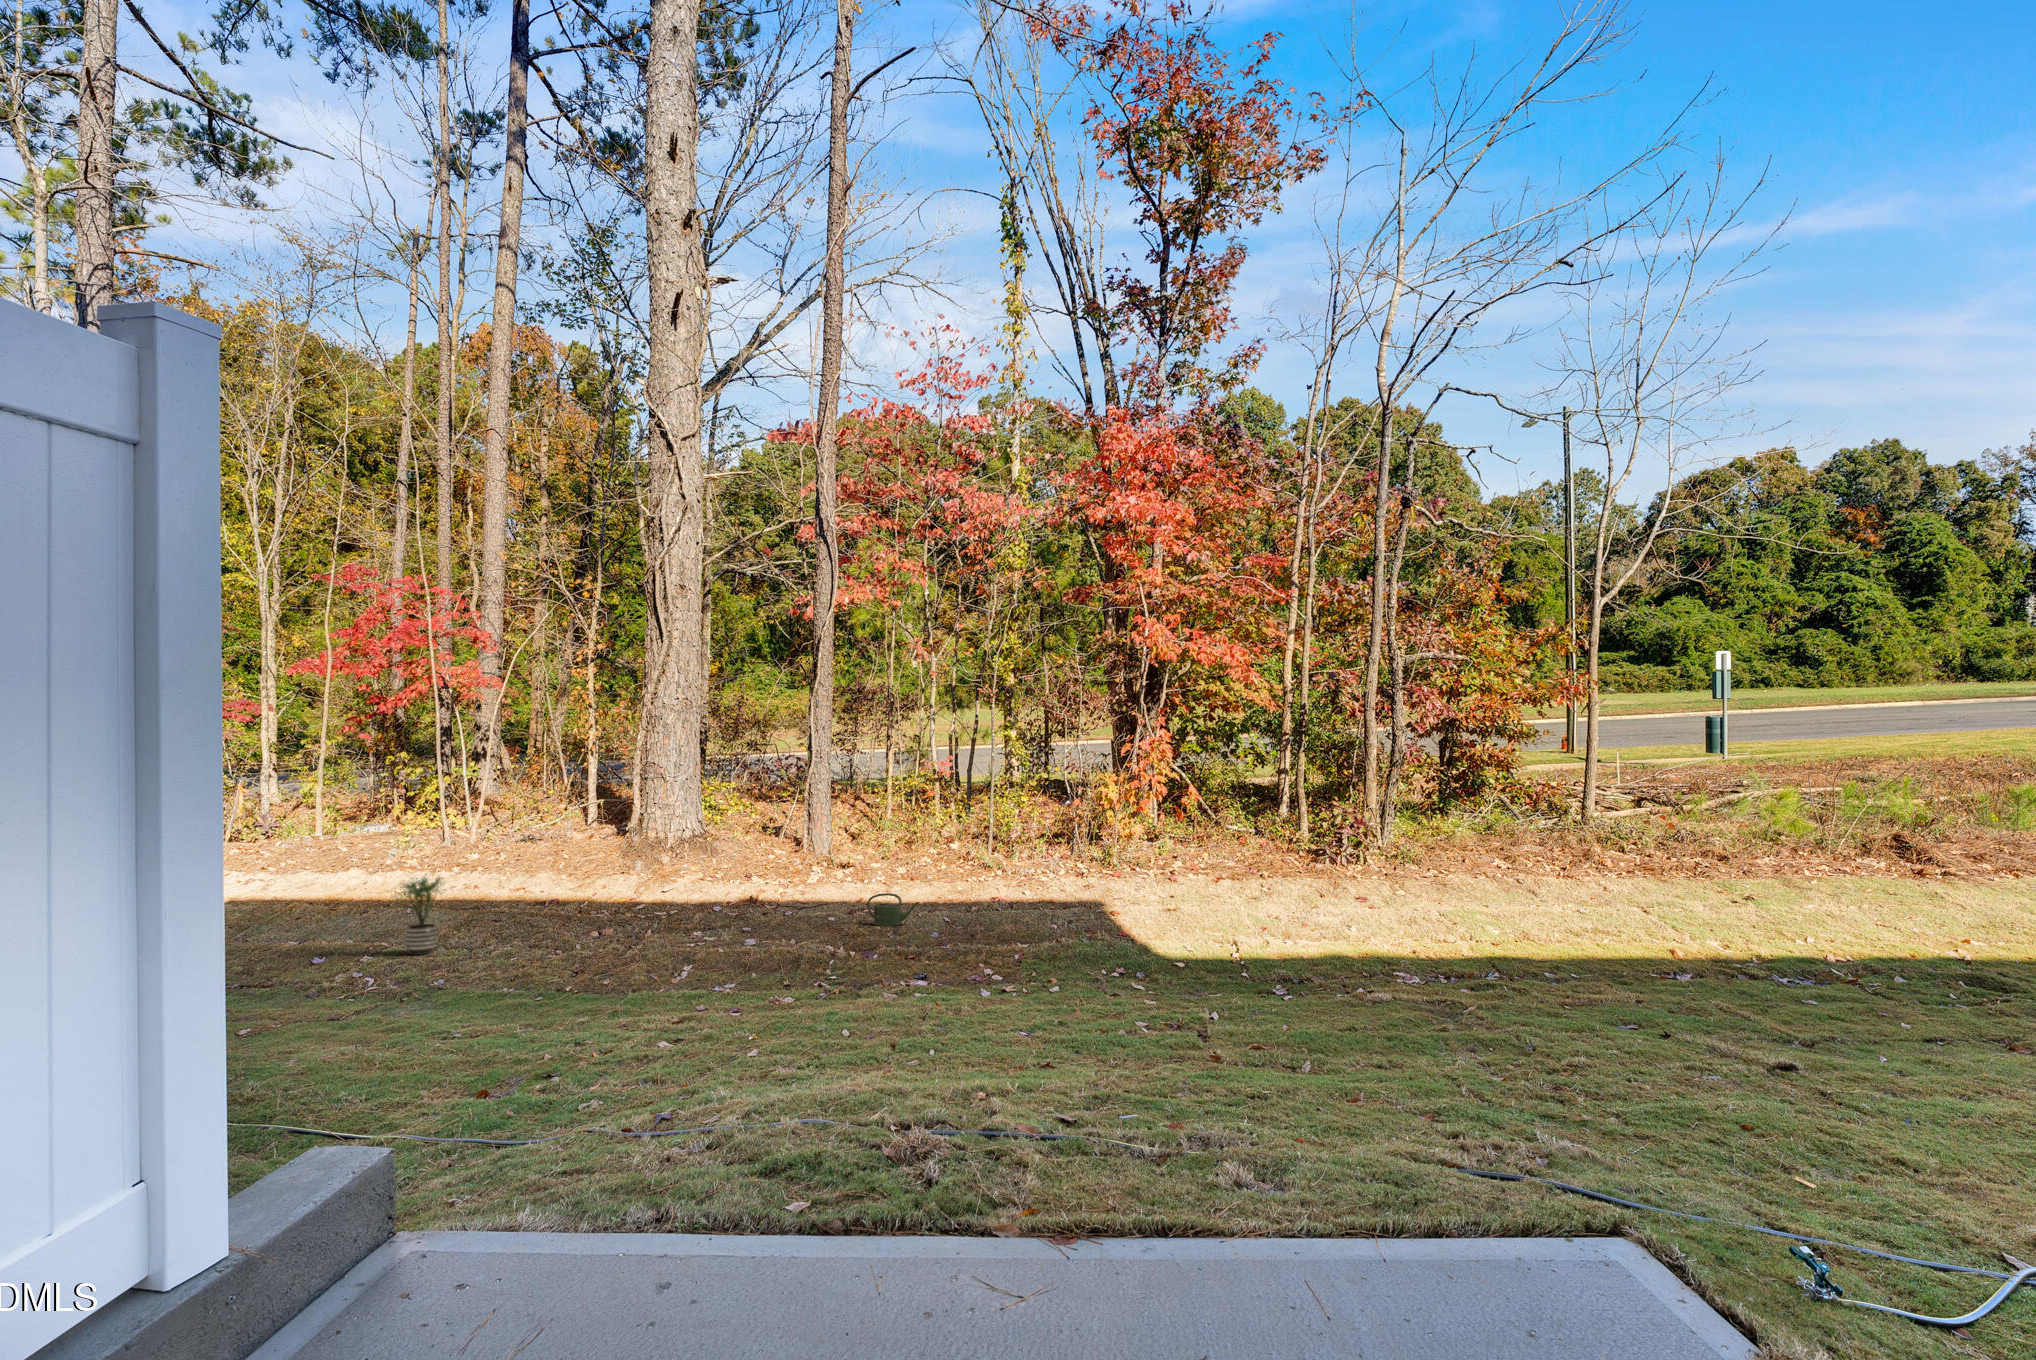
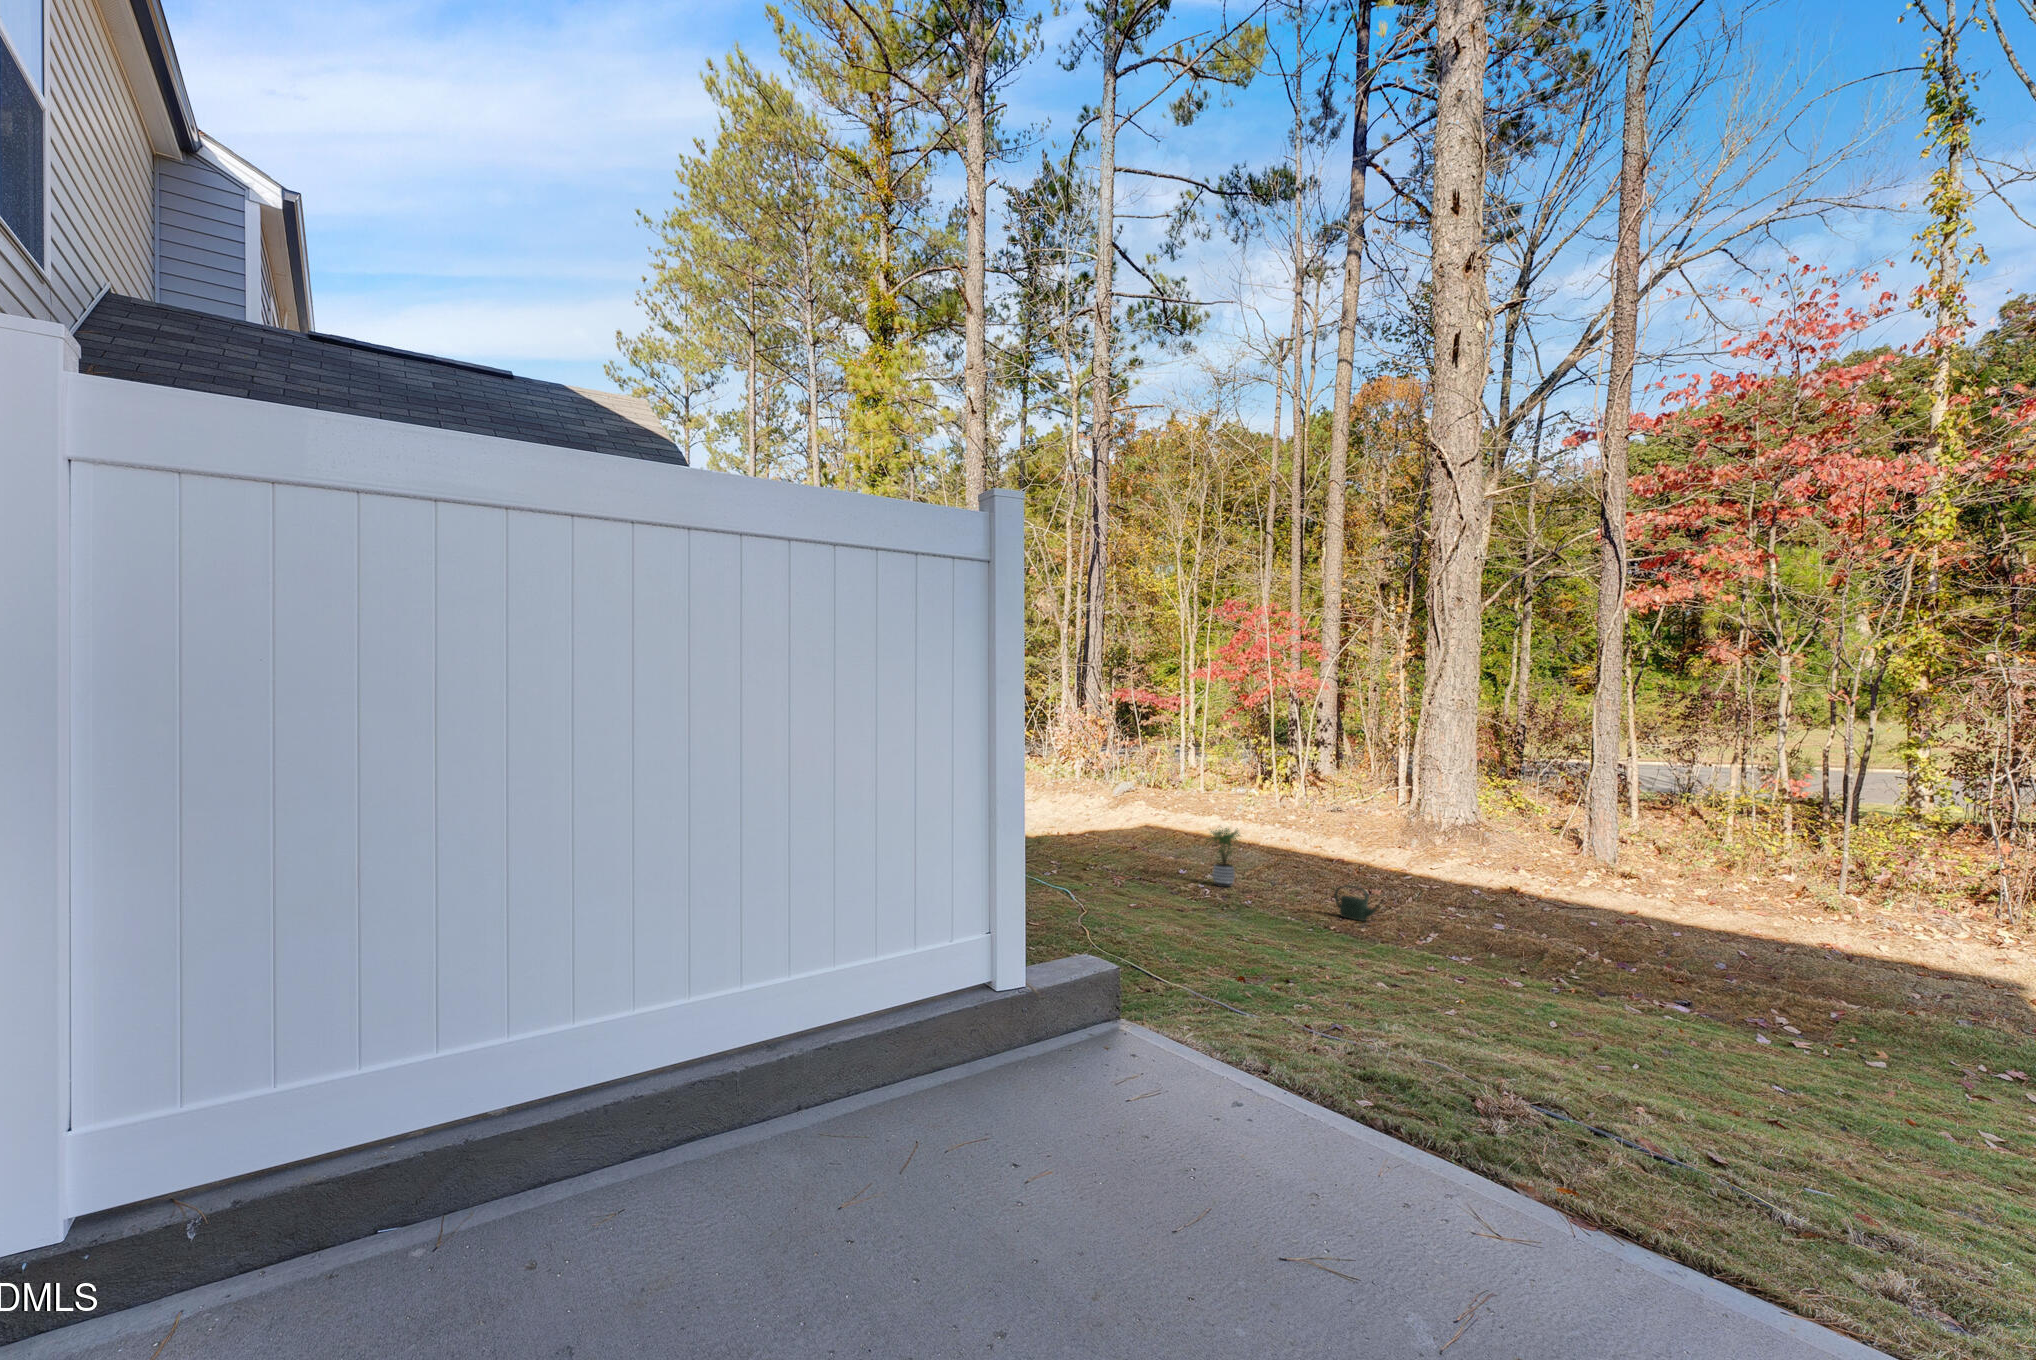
watering can: present [867,893,919,926] -> present [1334,886,1383,921]

